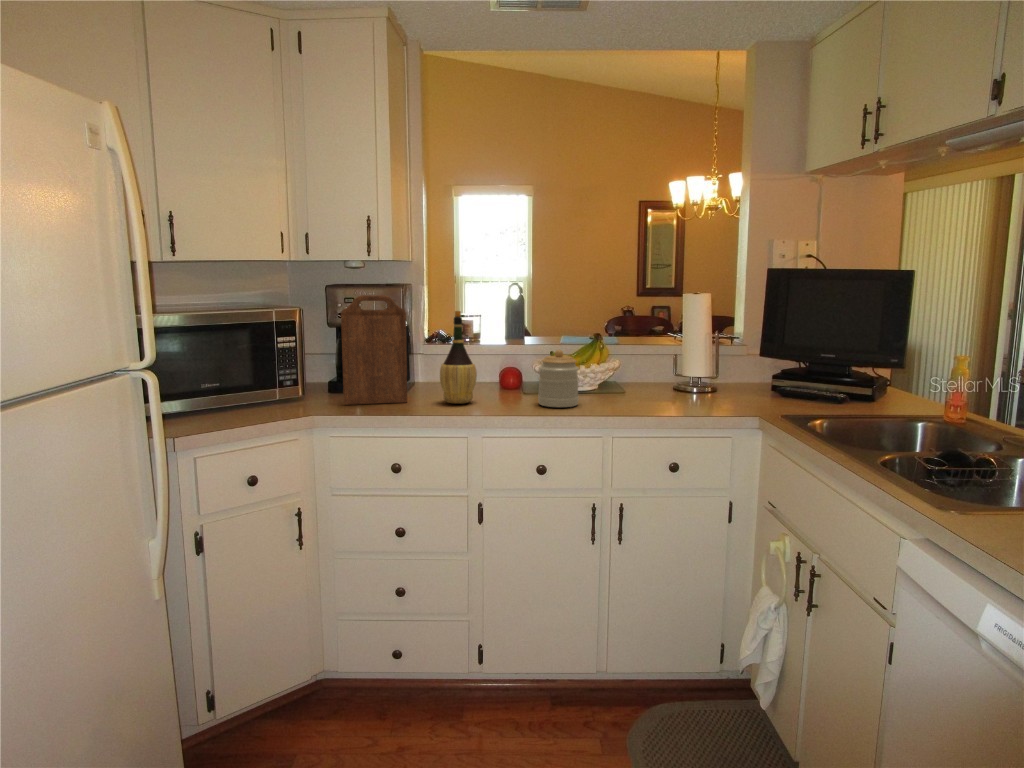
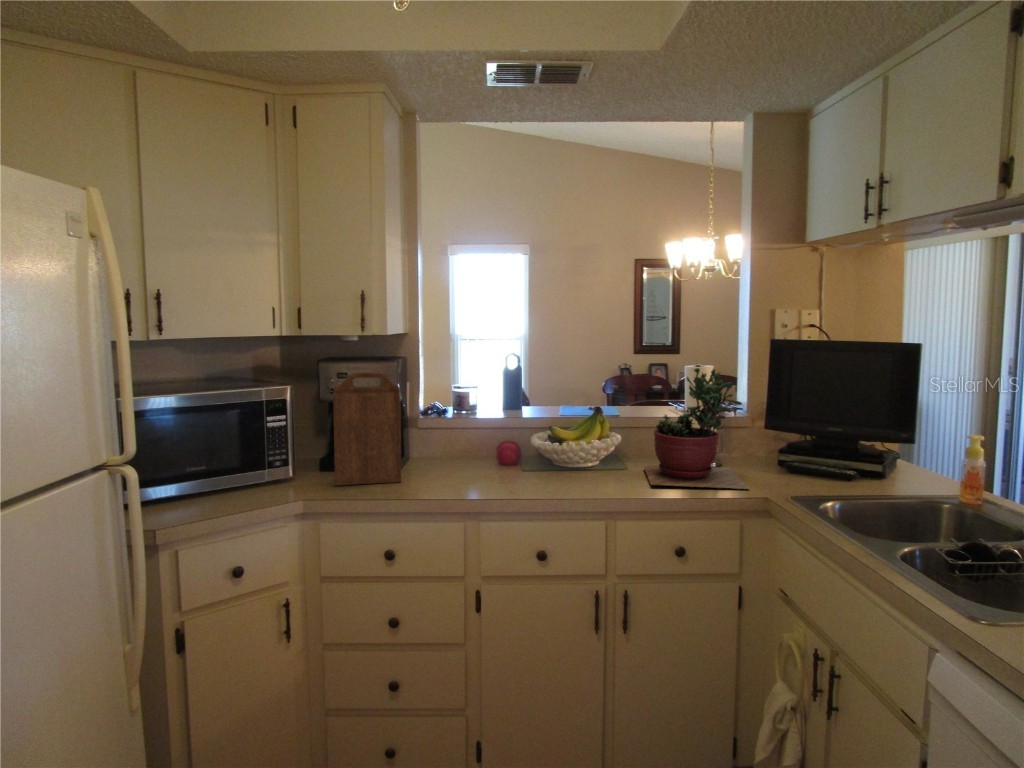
succulent plant: none [640,294,741,409] -> present [643,368,749,489]
wine bottle: present [440,311,477,404] -> none [435,387,474,484]
jar: present [538,350,579,407] -> none [538,427,580,488]

